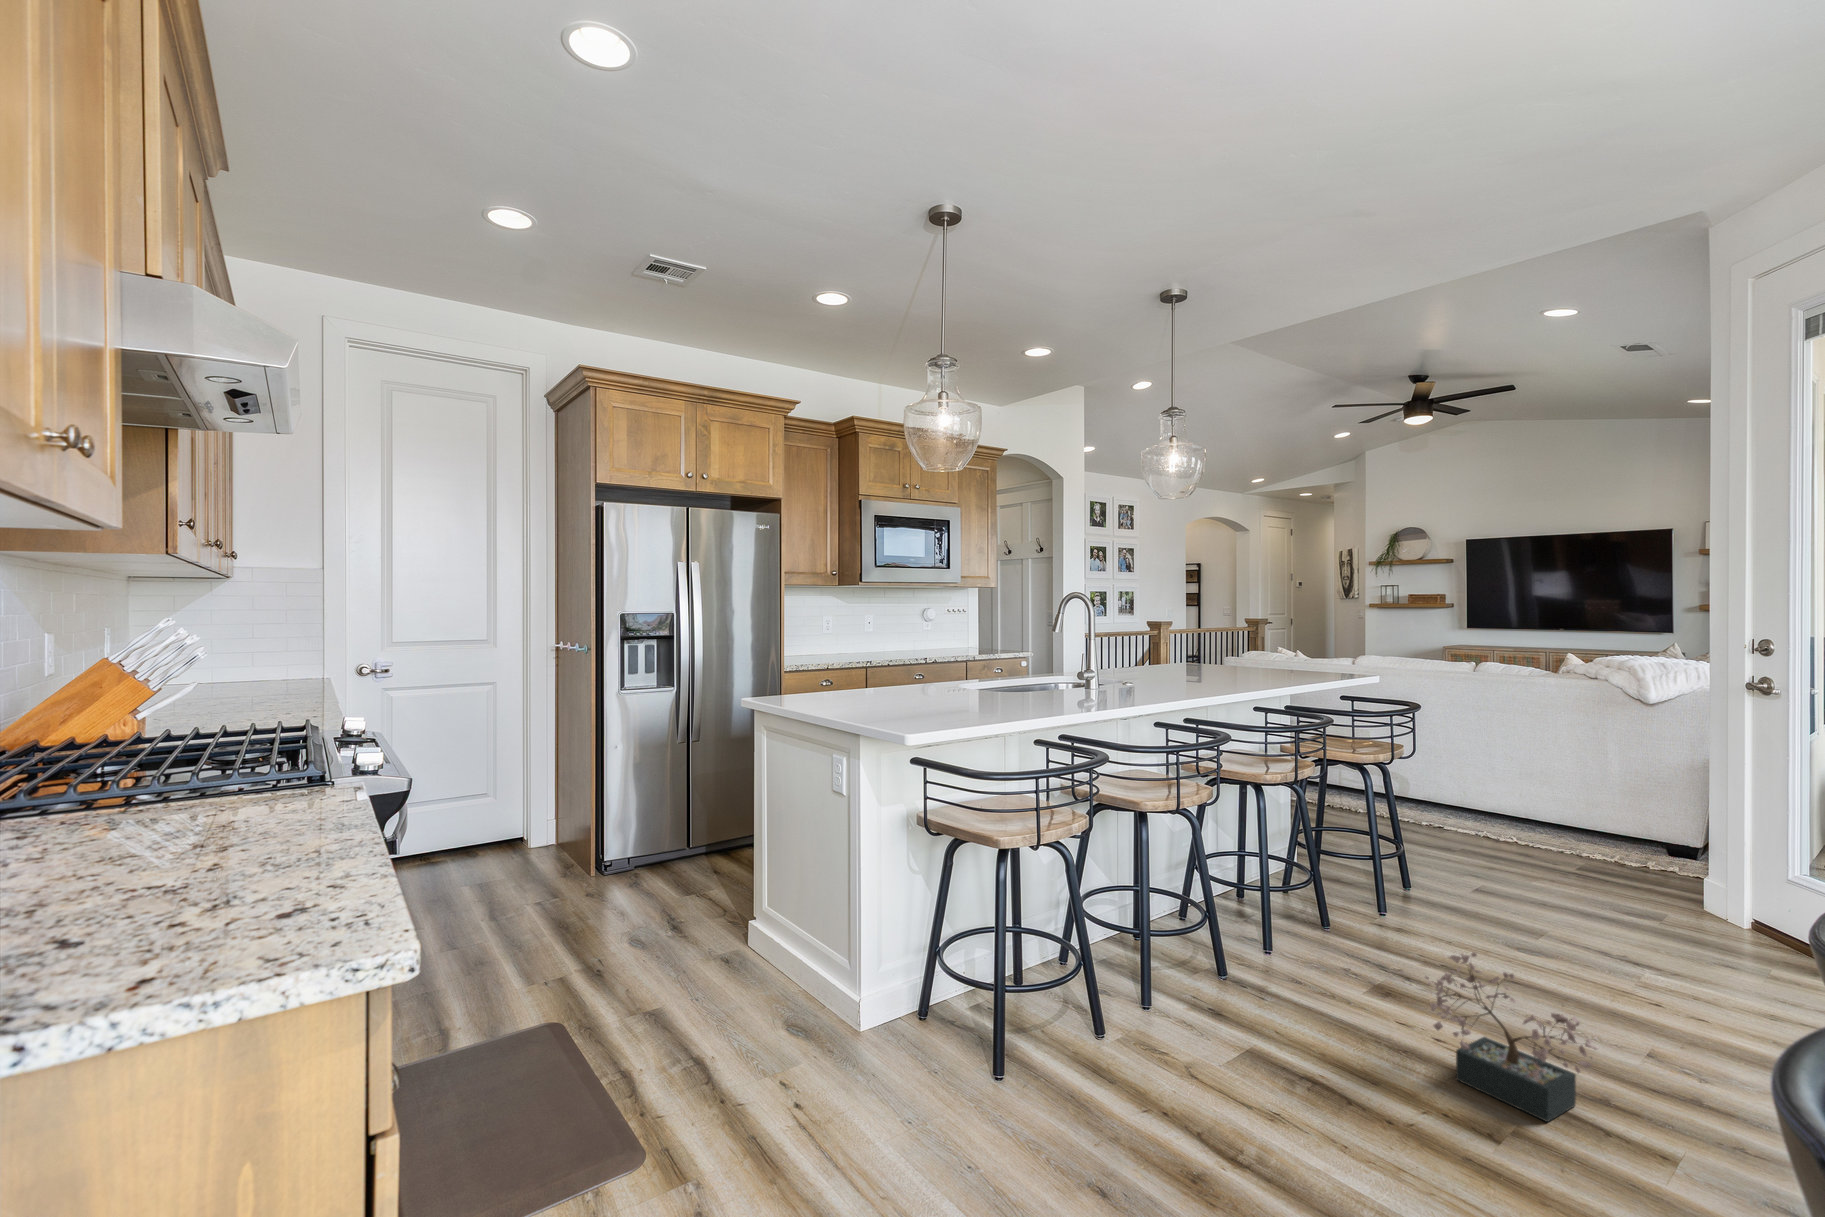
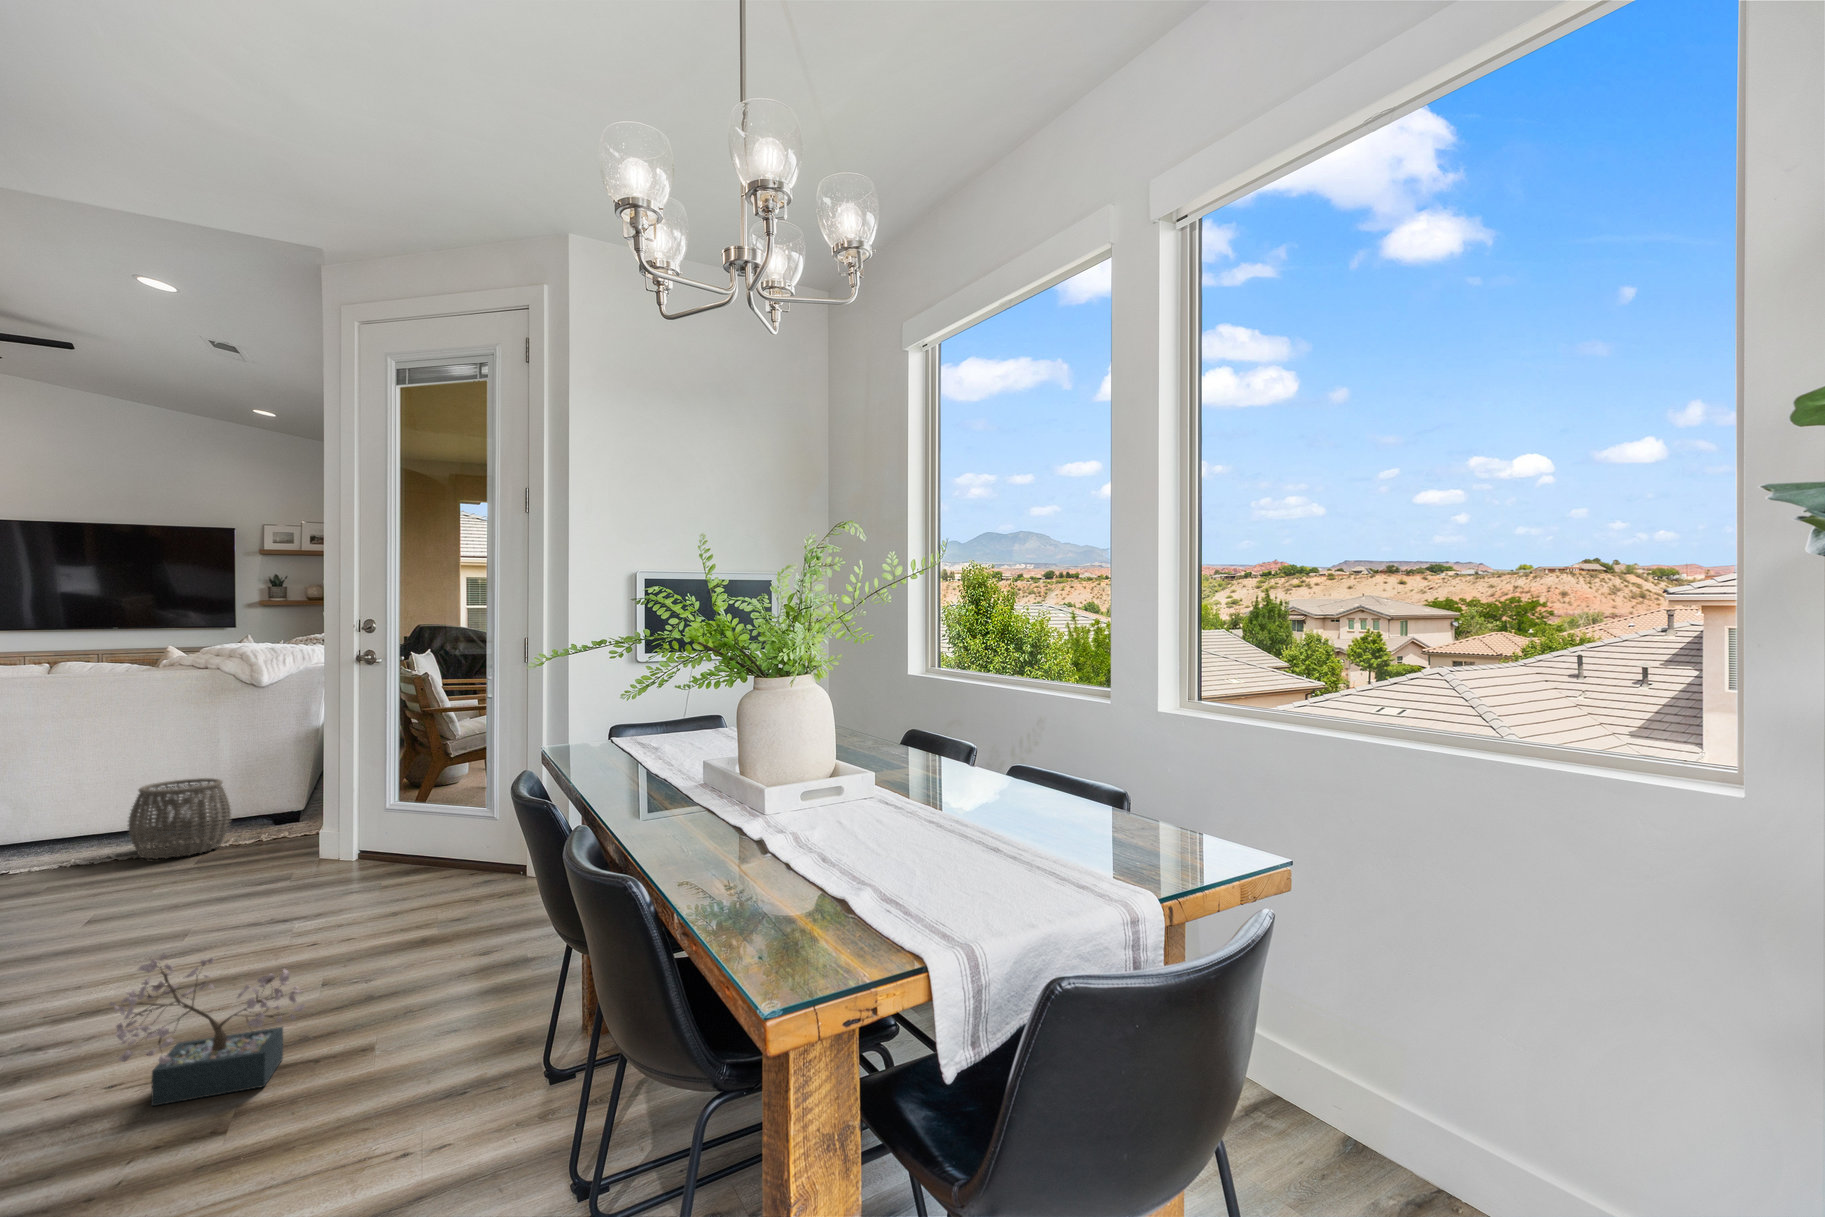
woven basket: none [1523,783,1618,861] -> present [128,778,231,859]

